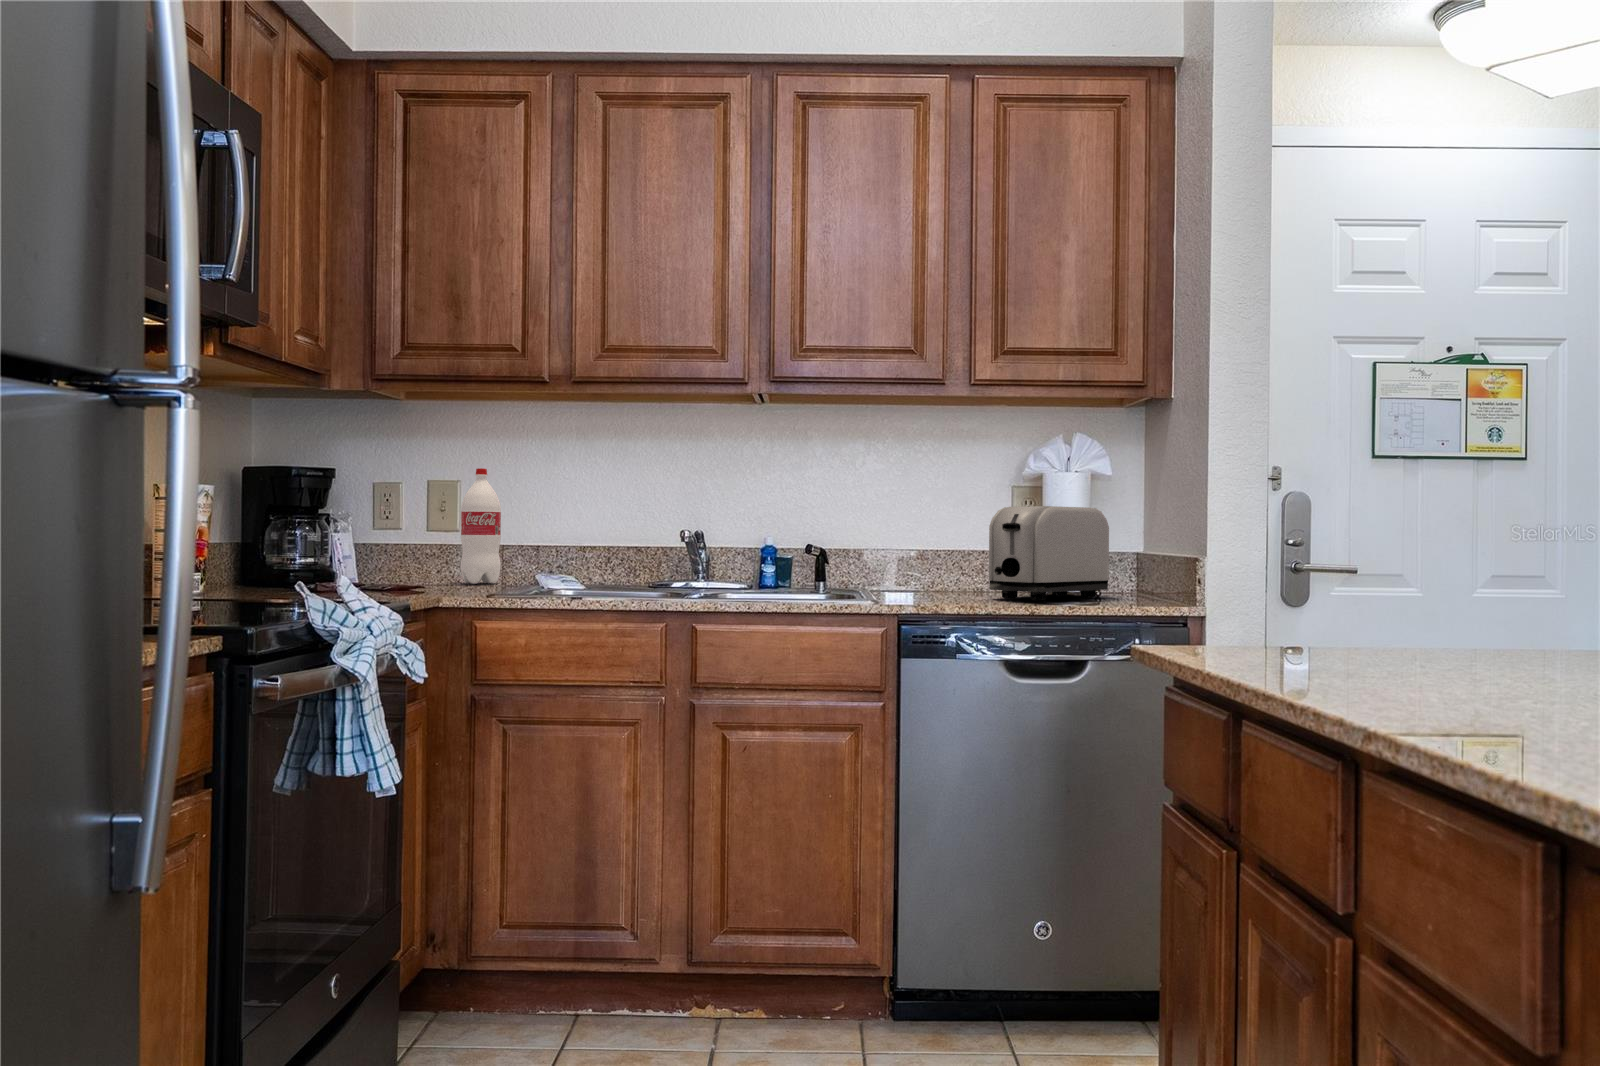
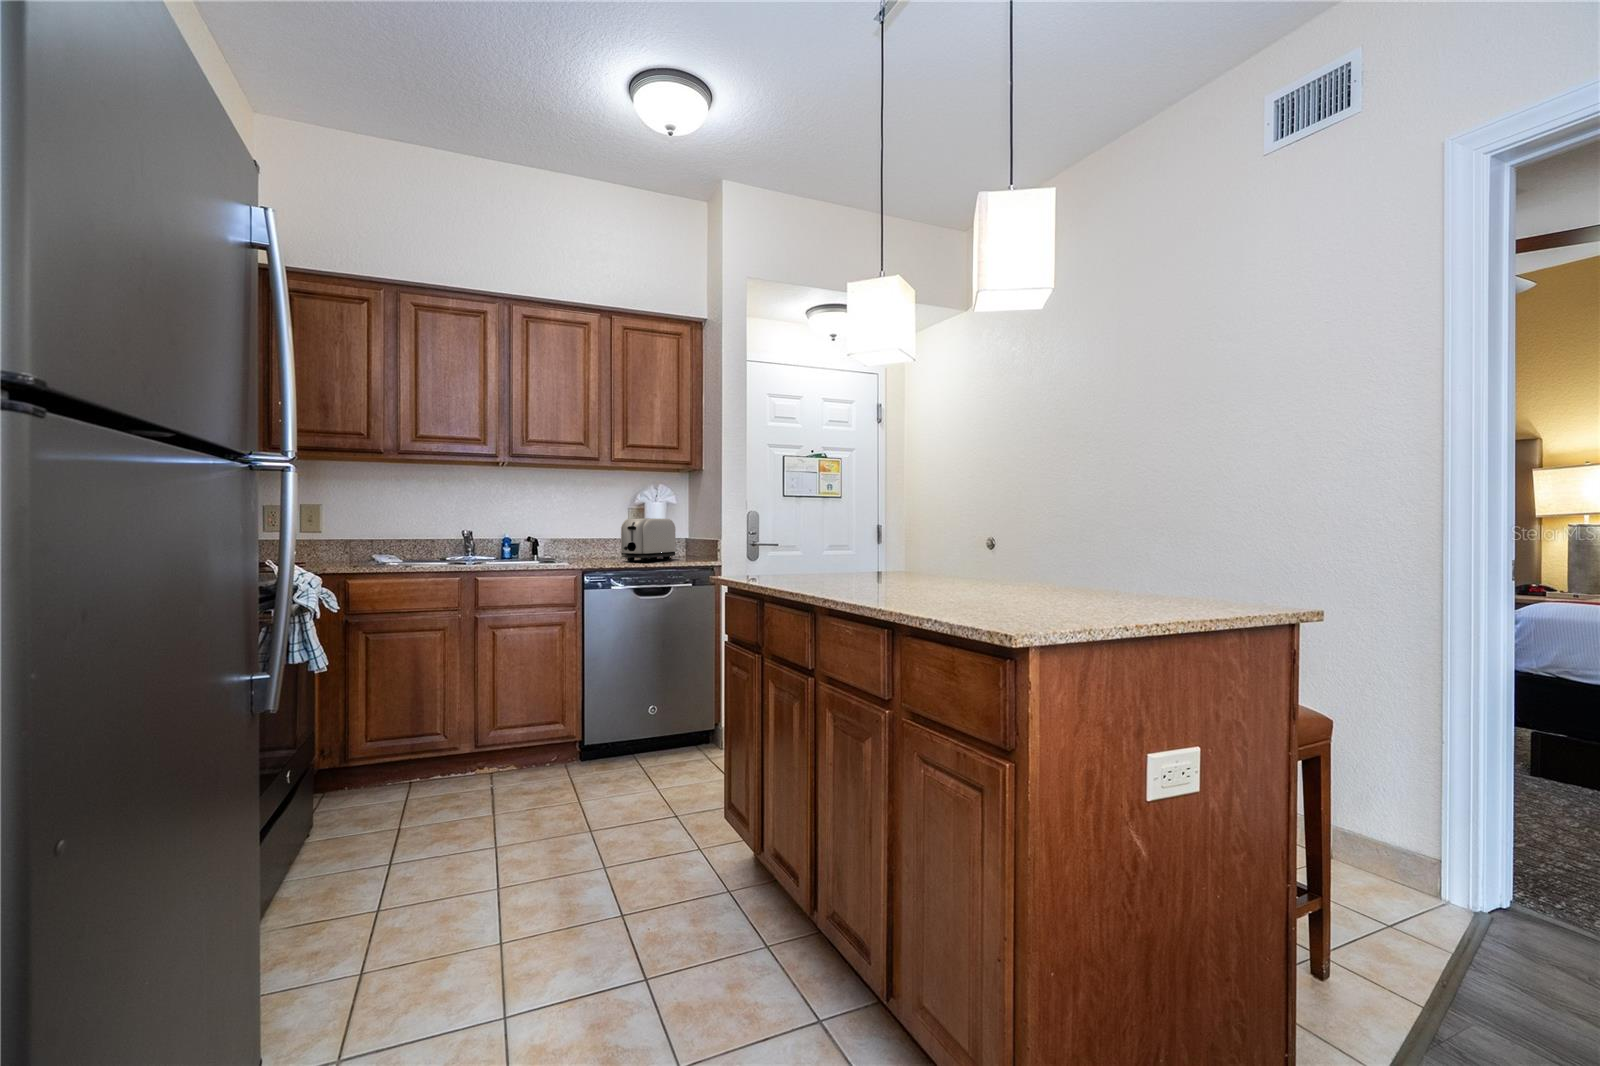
bottle: present [461,468,501,584] -> none [320,498,346,562]

